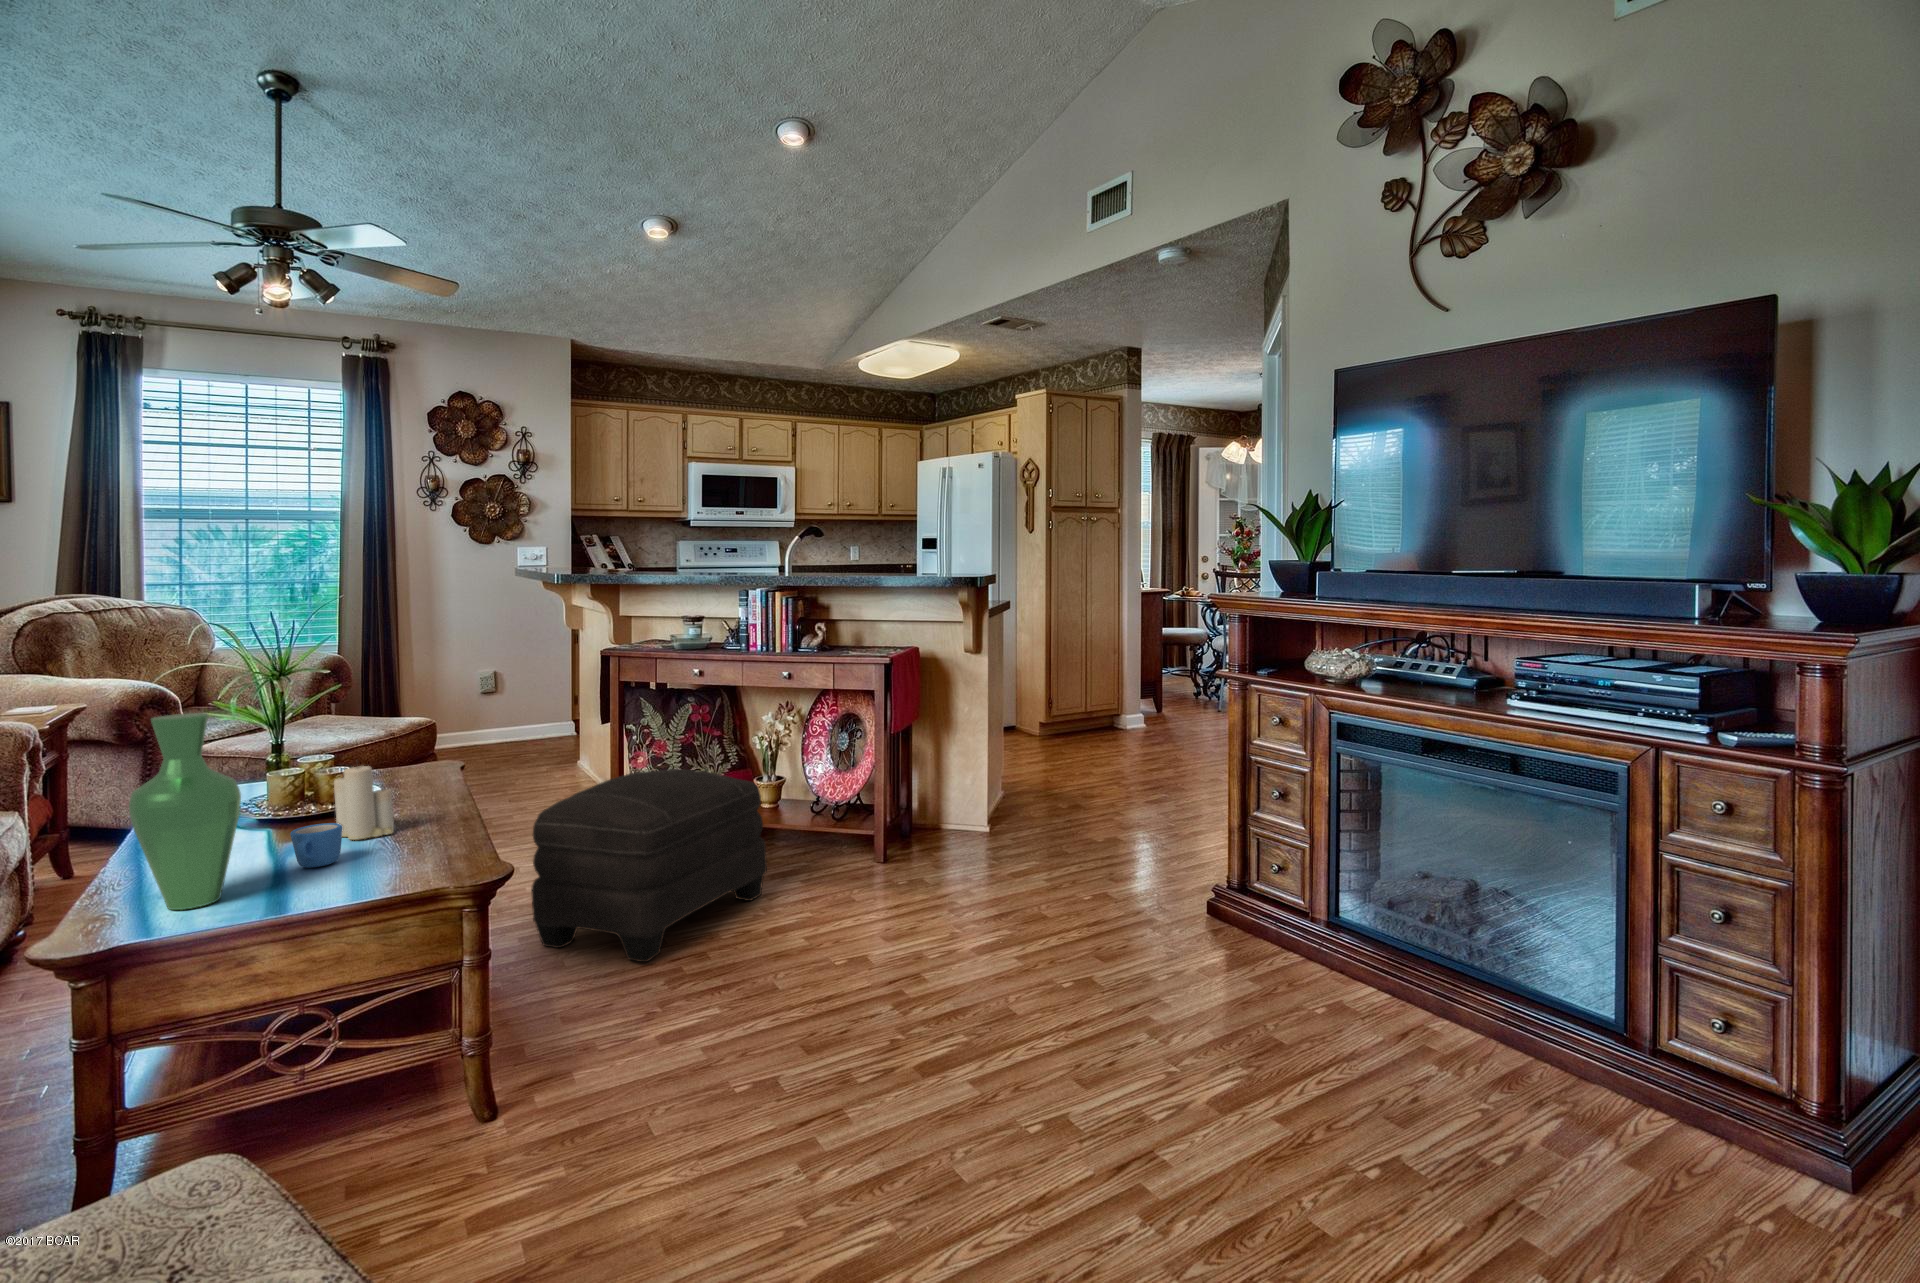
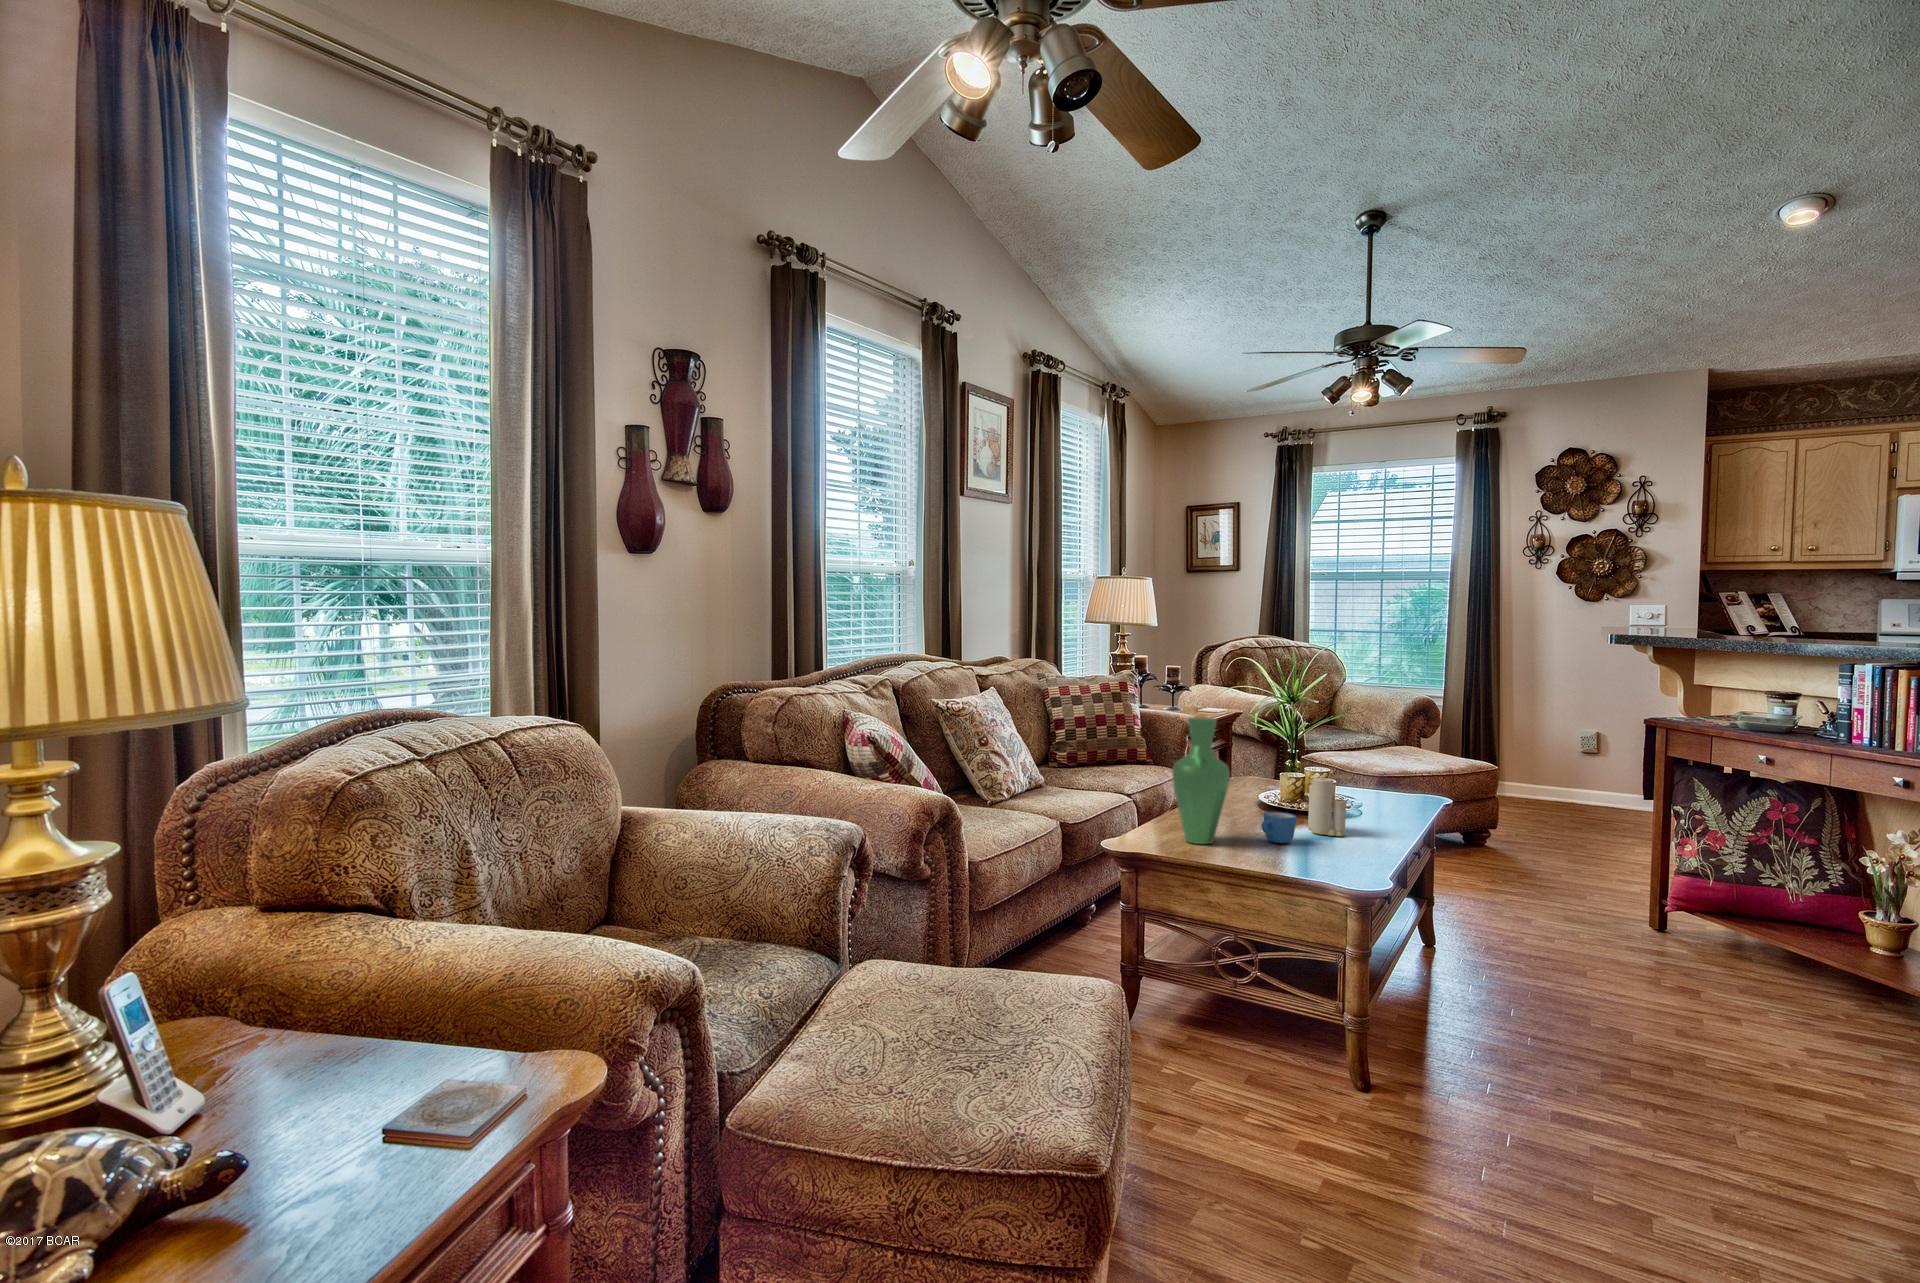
ottoman: present [532,769,767,962] -> none [1488,851,1813,1054]

